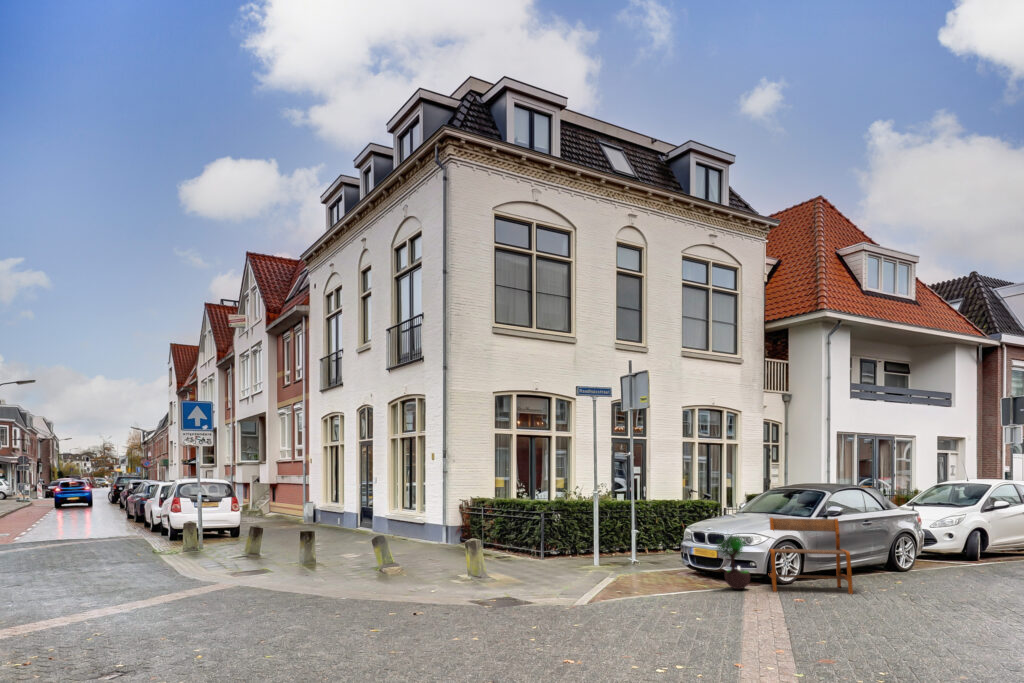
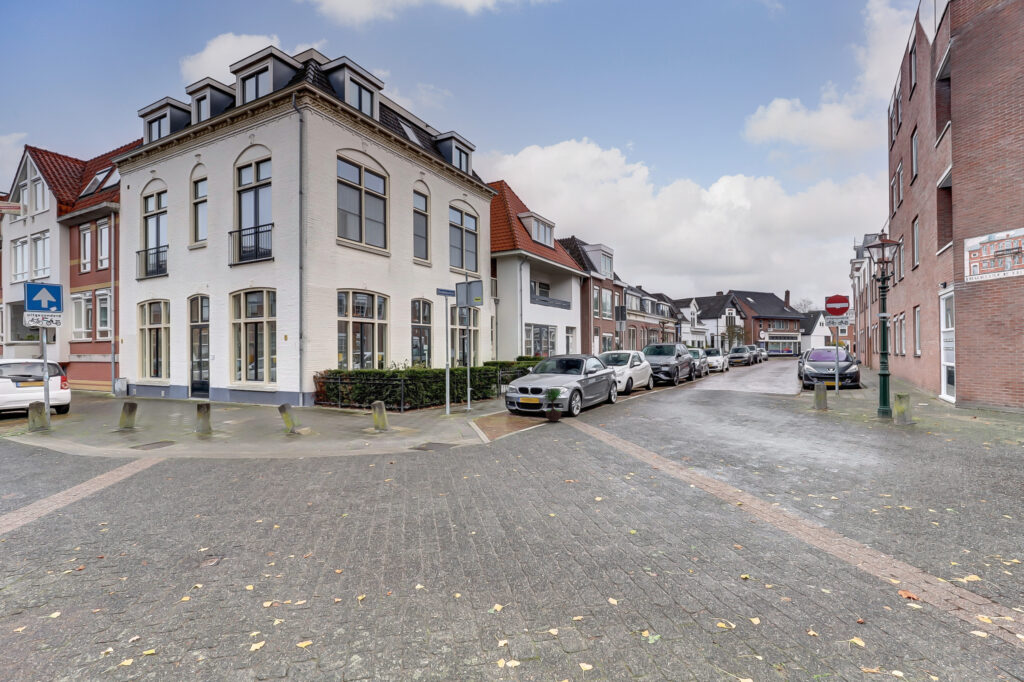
bench: present [768,517,853,594] -> none [565,376,616,421]

